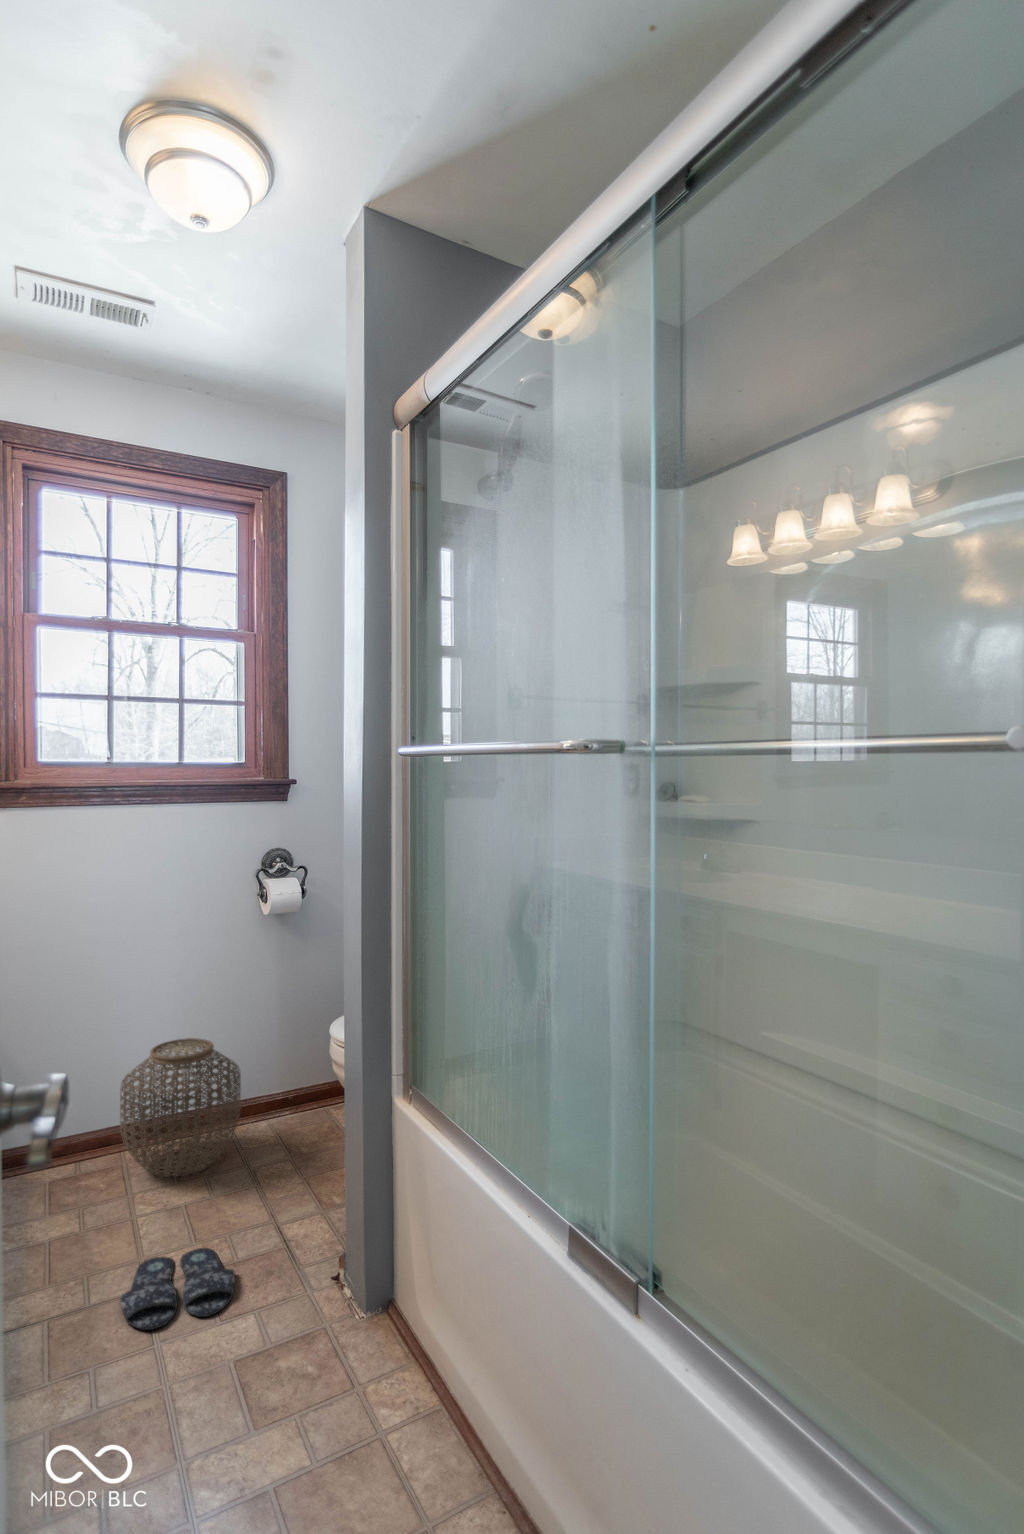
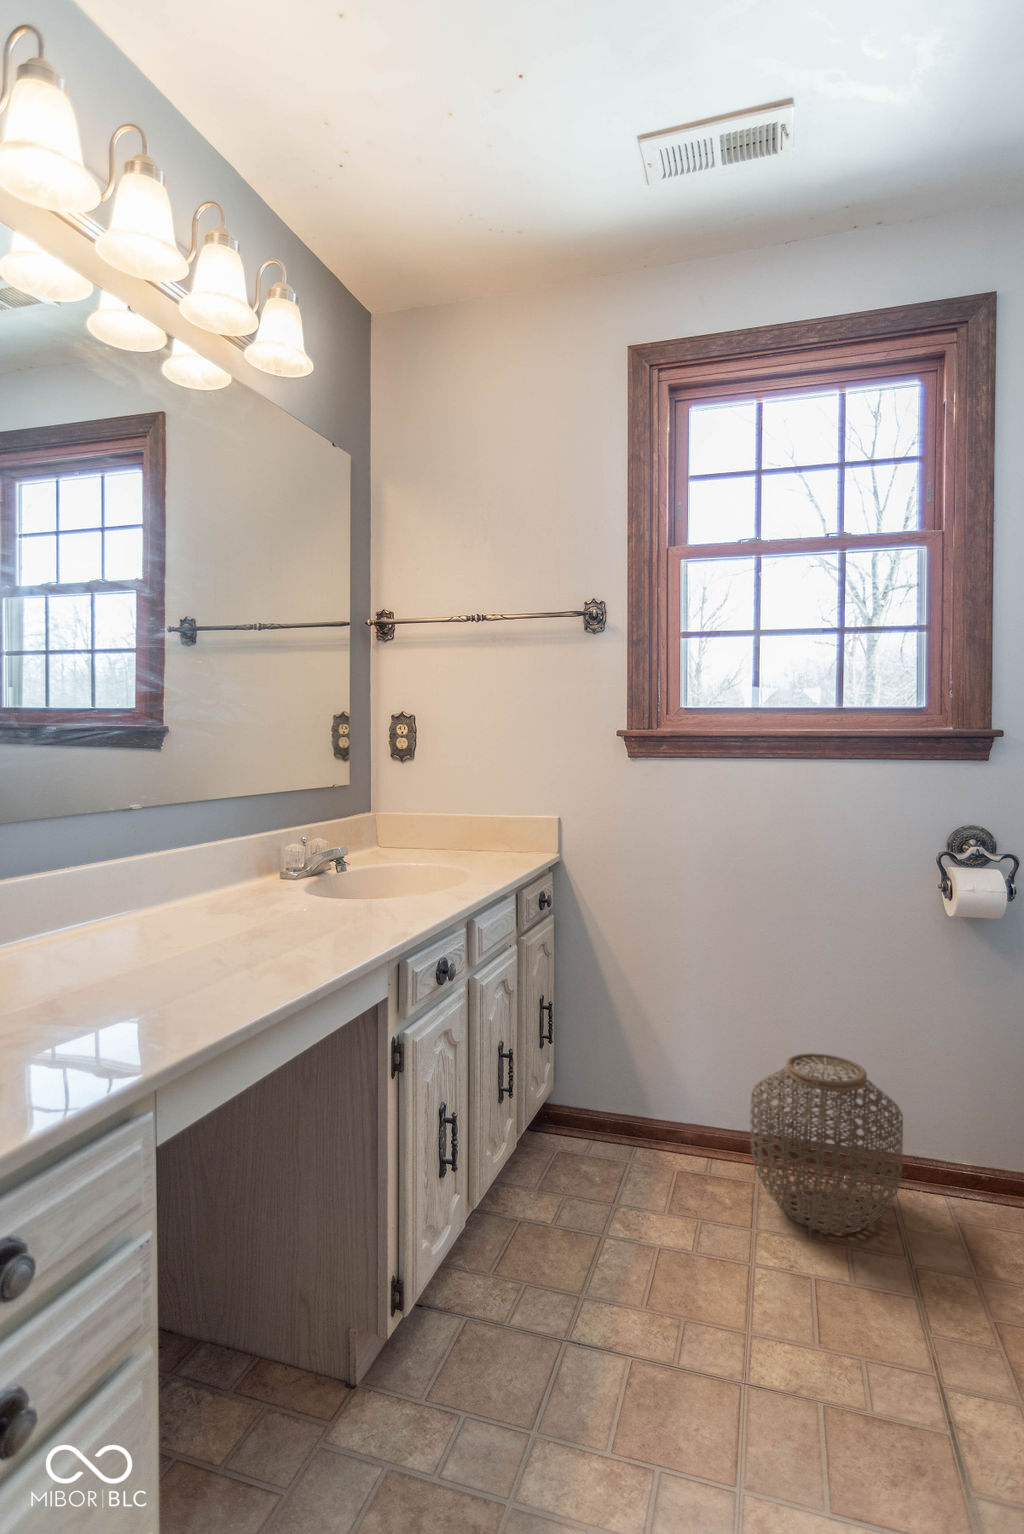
slippers: present [121,1248,235,1330] -> none [702,1334,857,1479]

